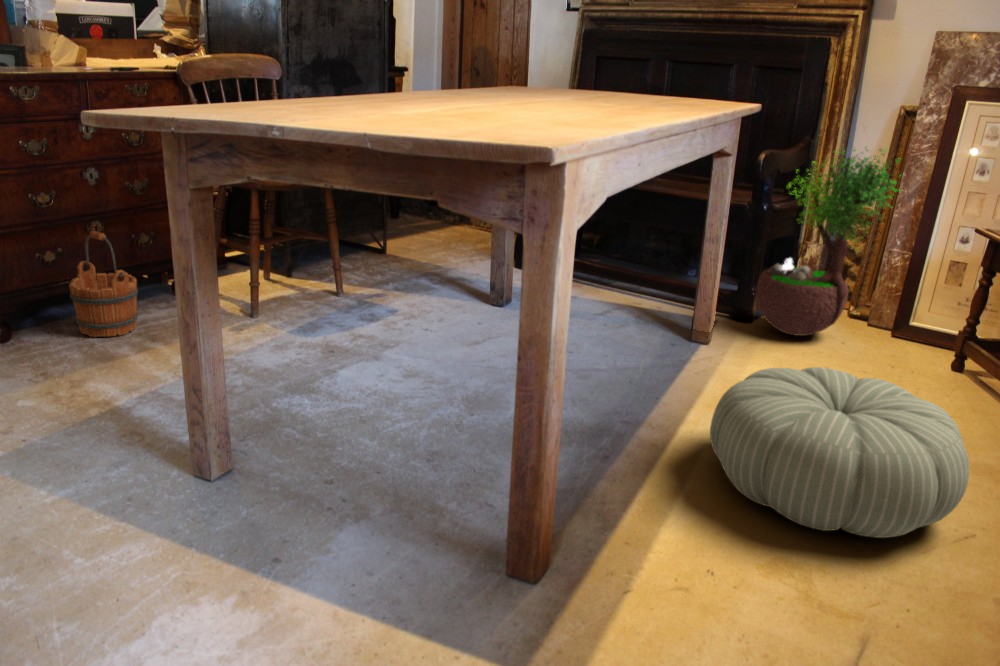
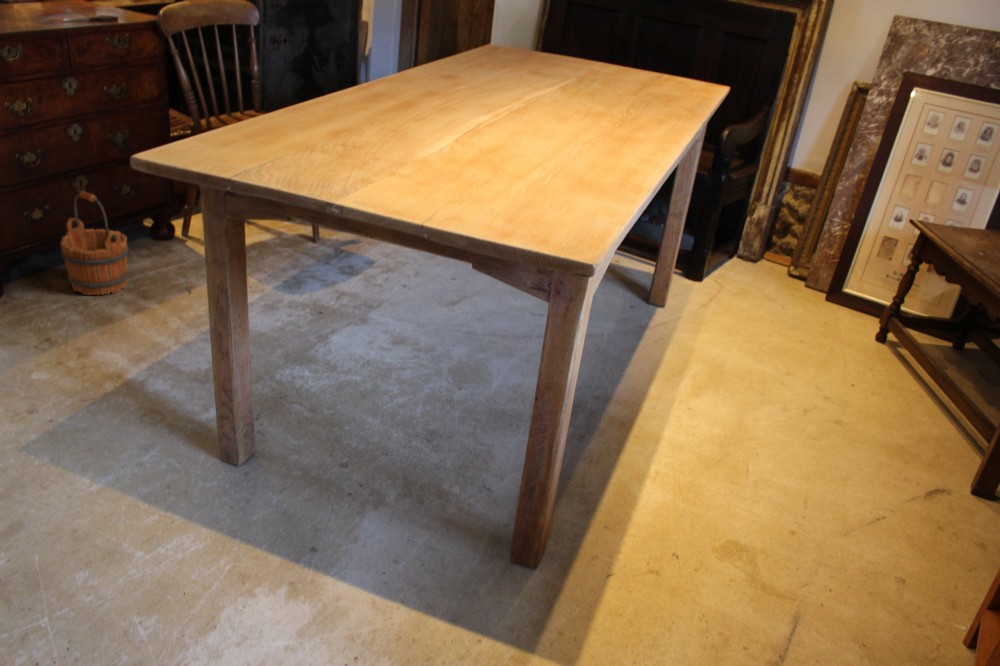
potted tree: present [756,149,901,336] -> none [710,121,851,298]
pouf: present [710,367,970,538] -> none [676,358,891,519]

